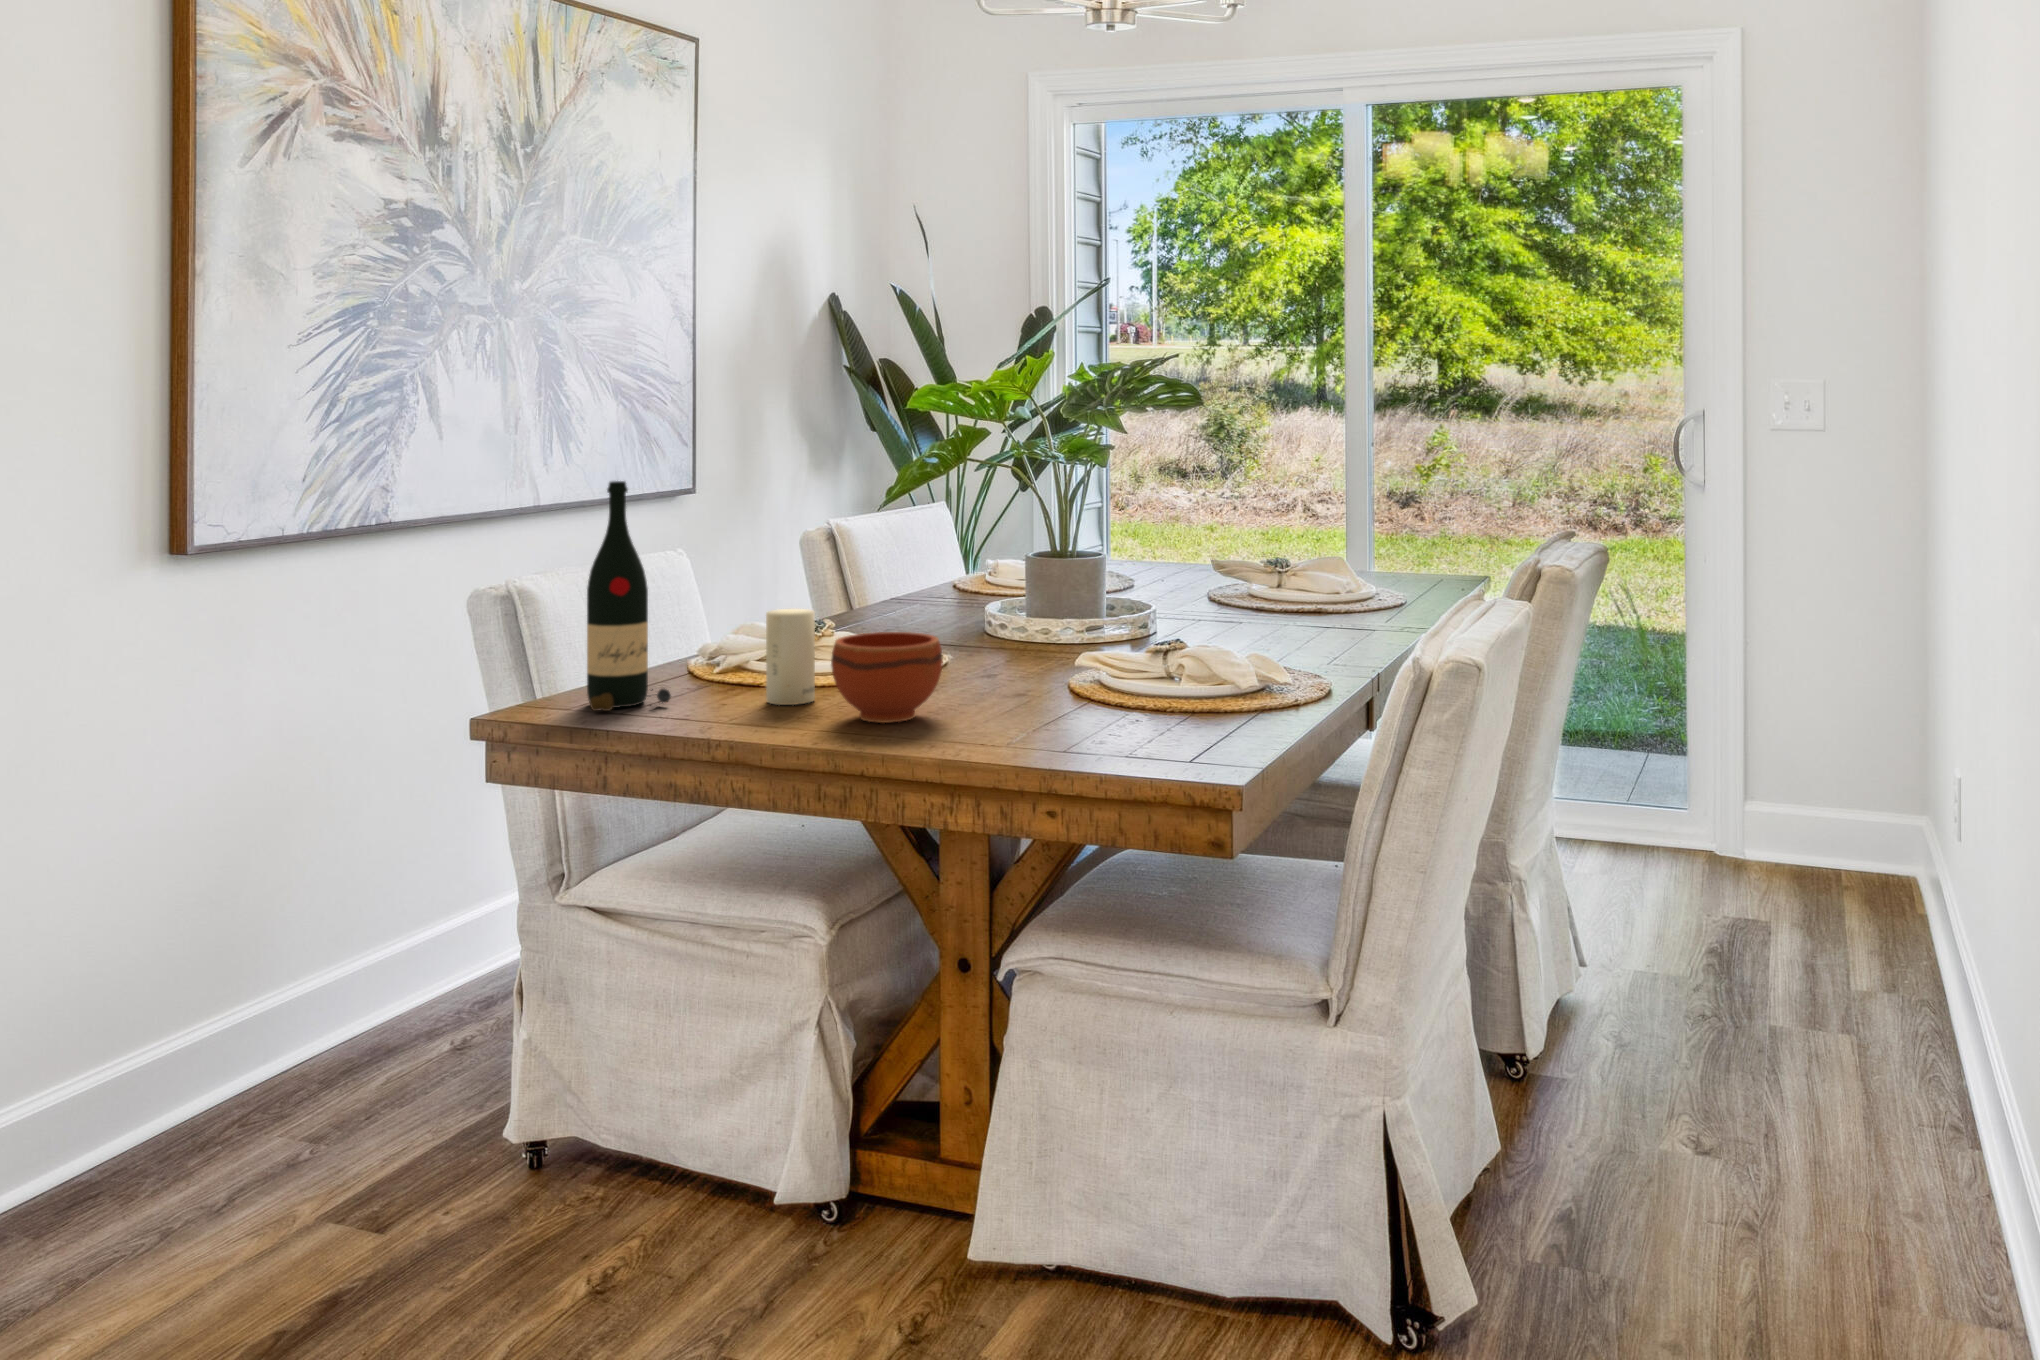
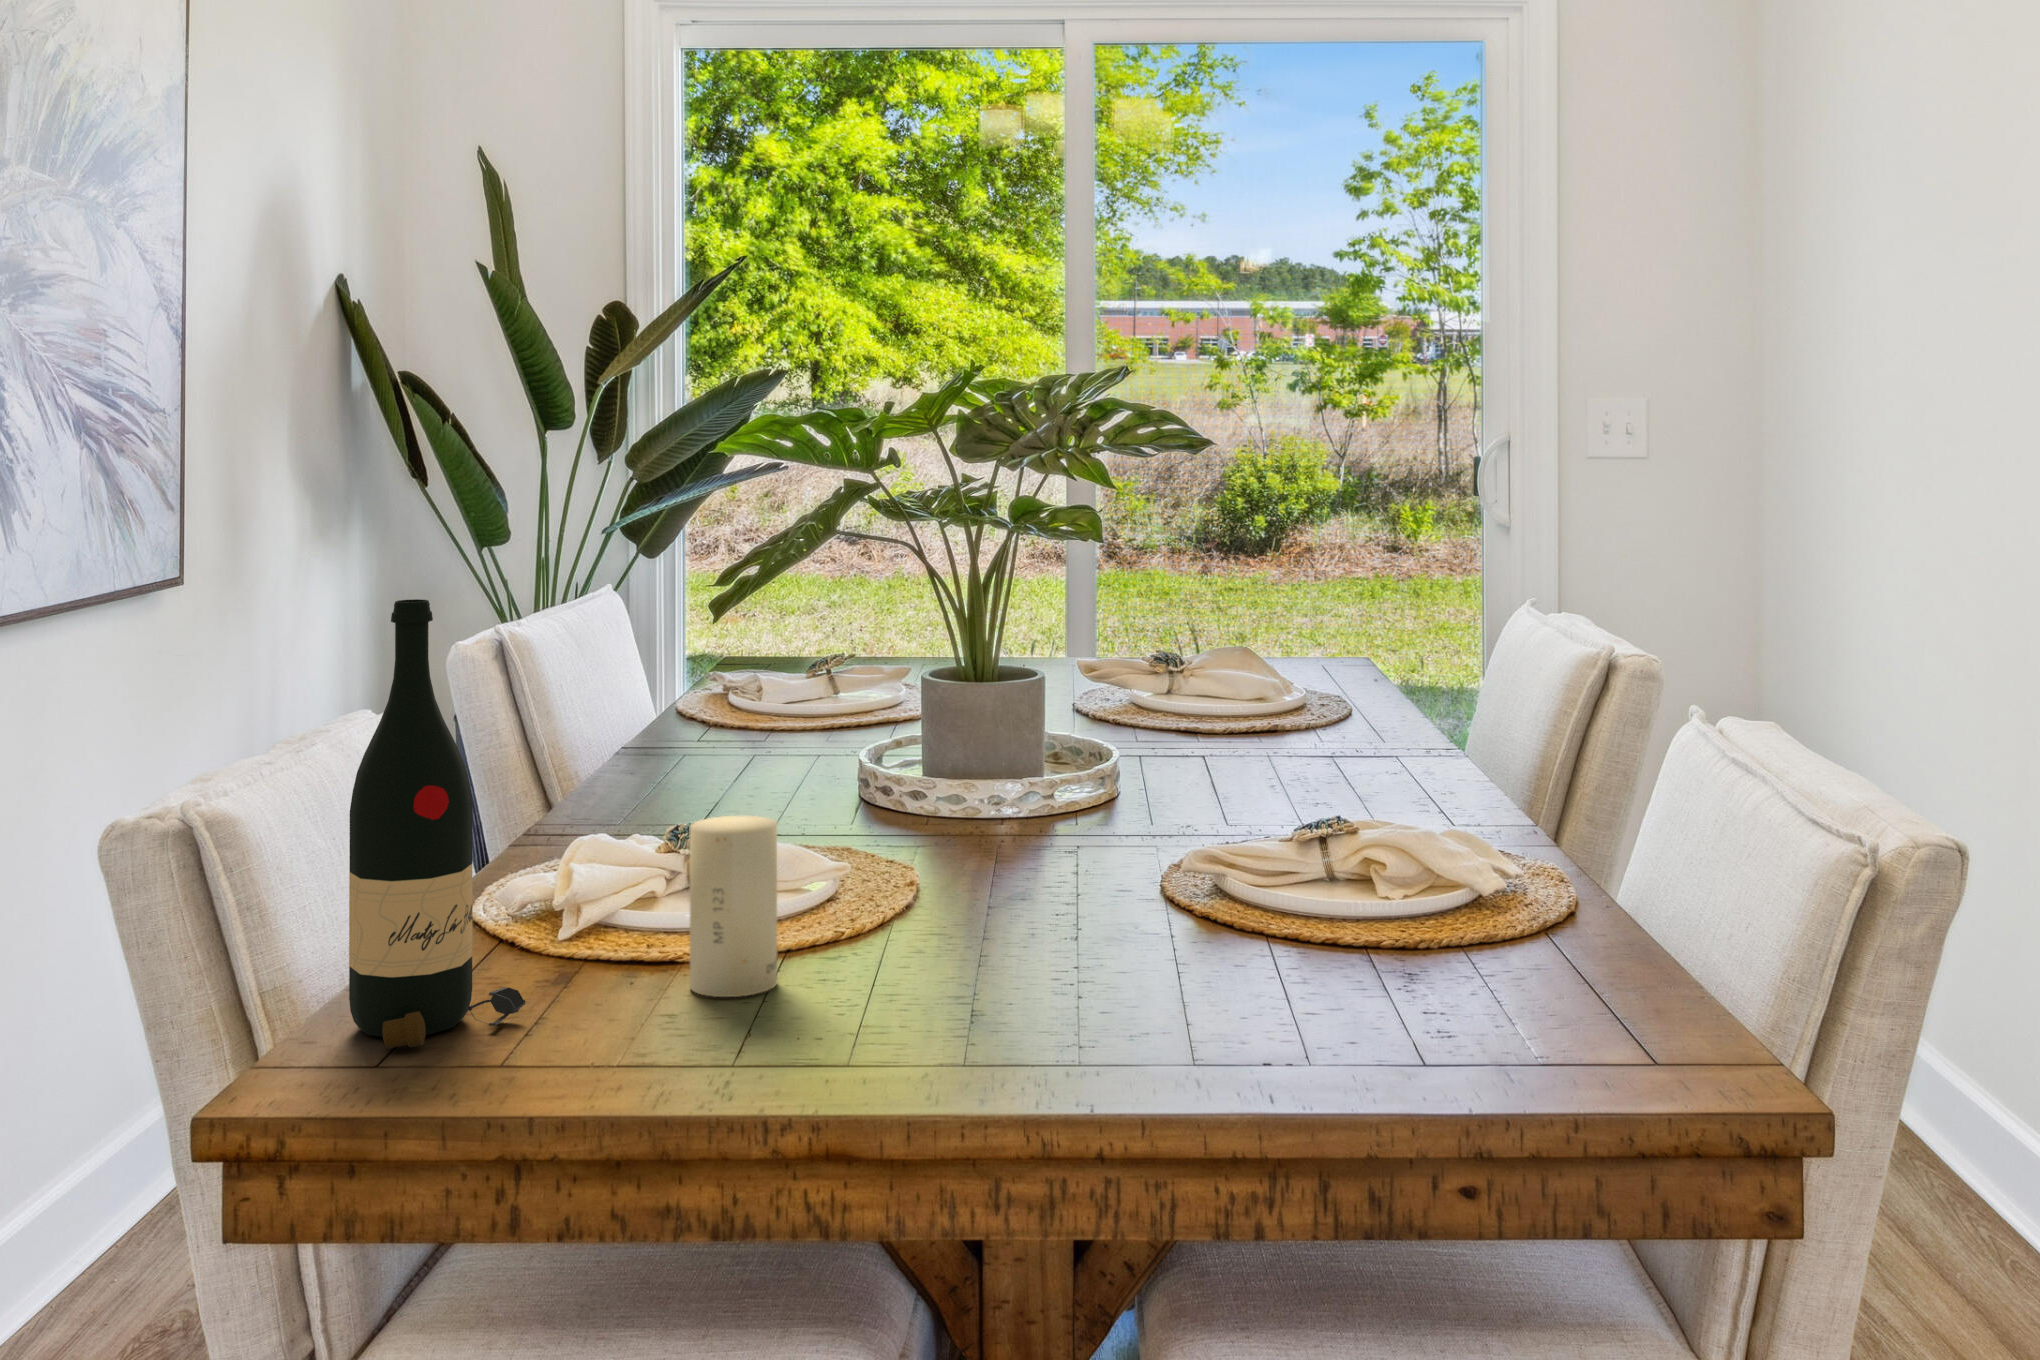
bowl: present [831,632,943,723] -> none [856,849,1055,1022]

